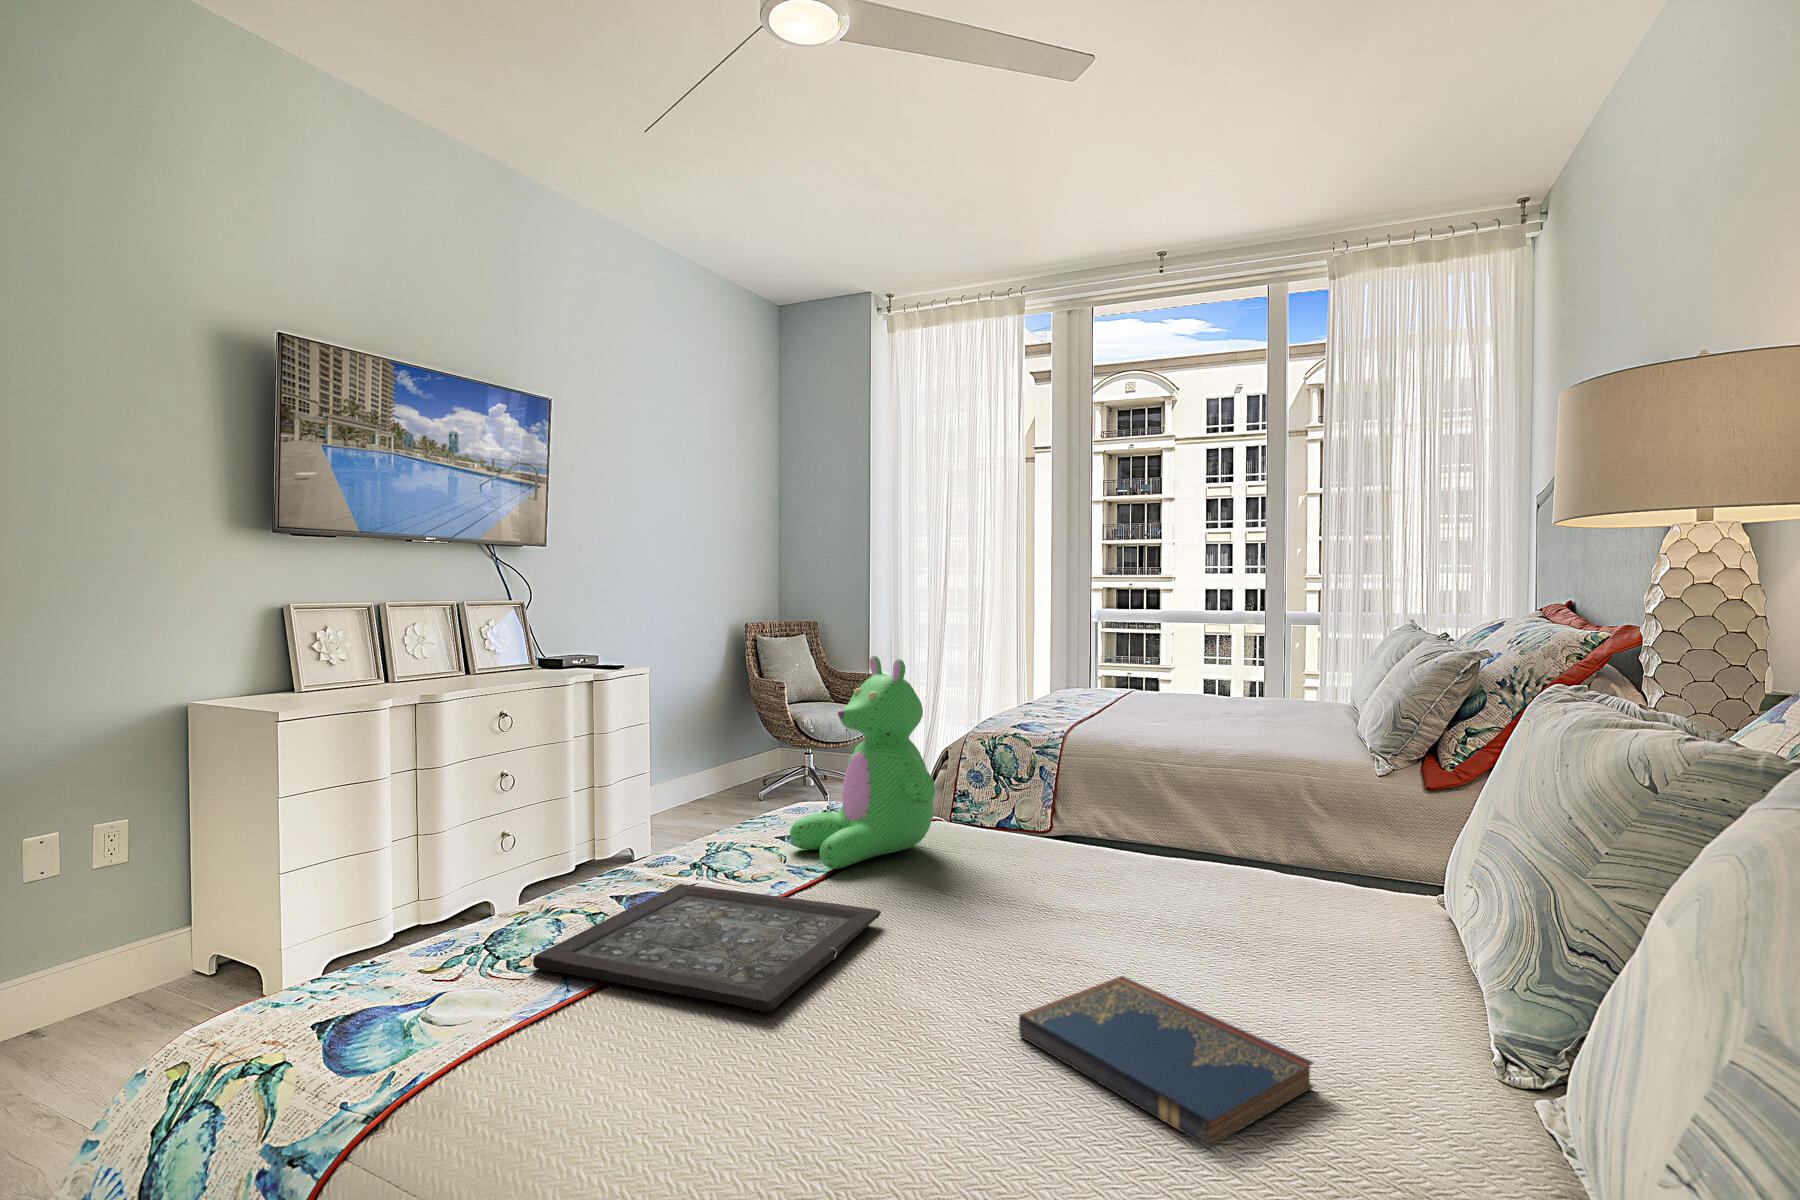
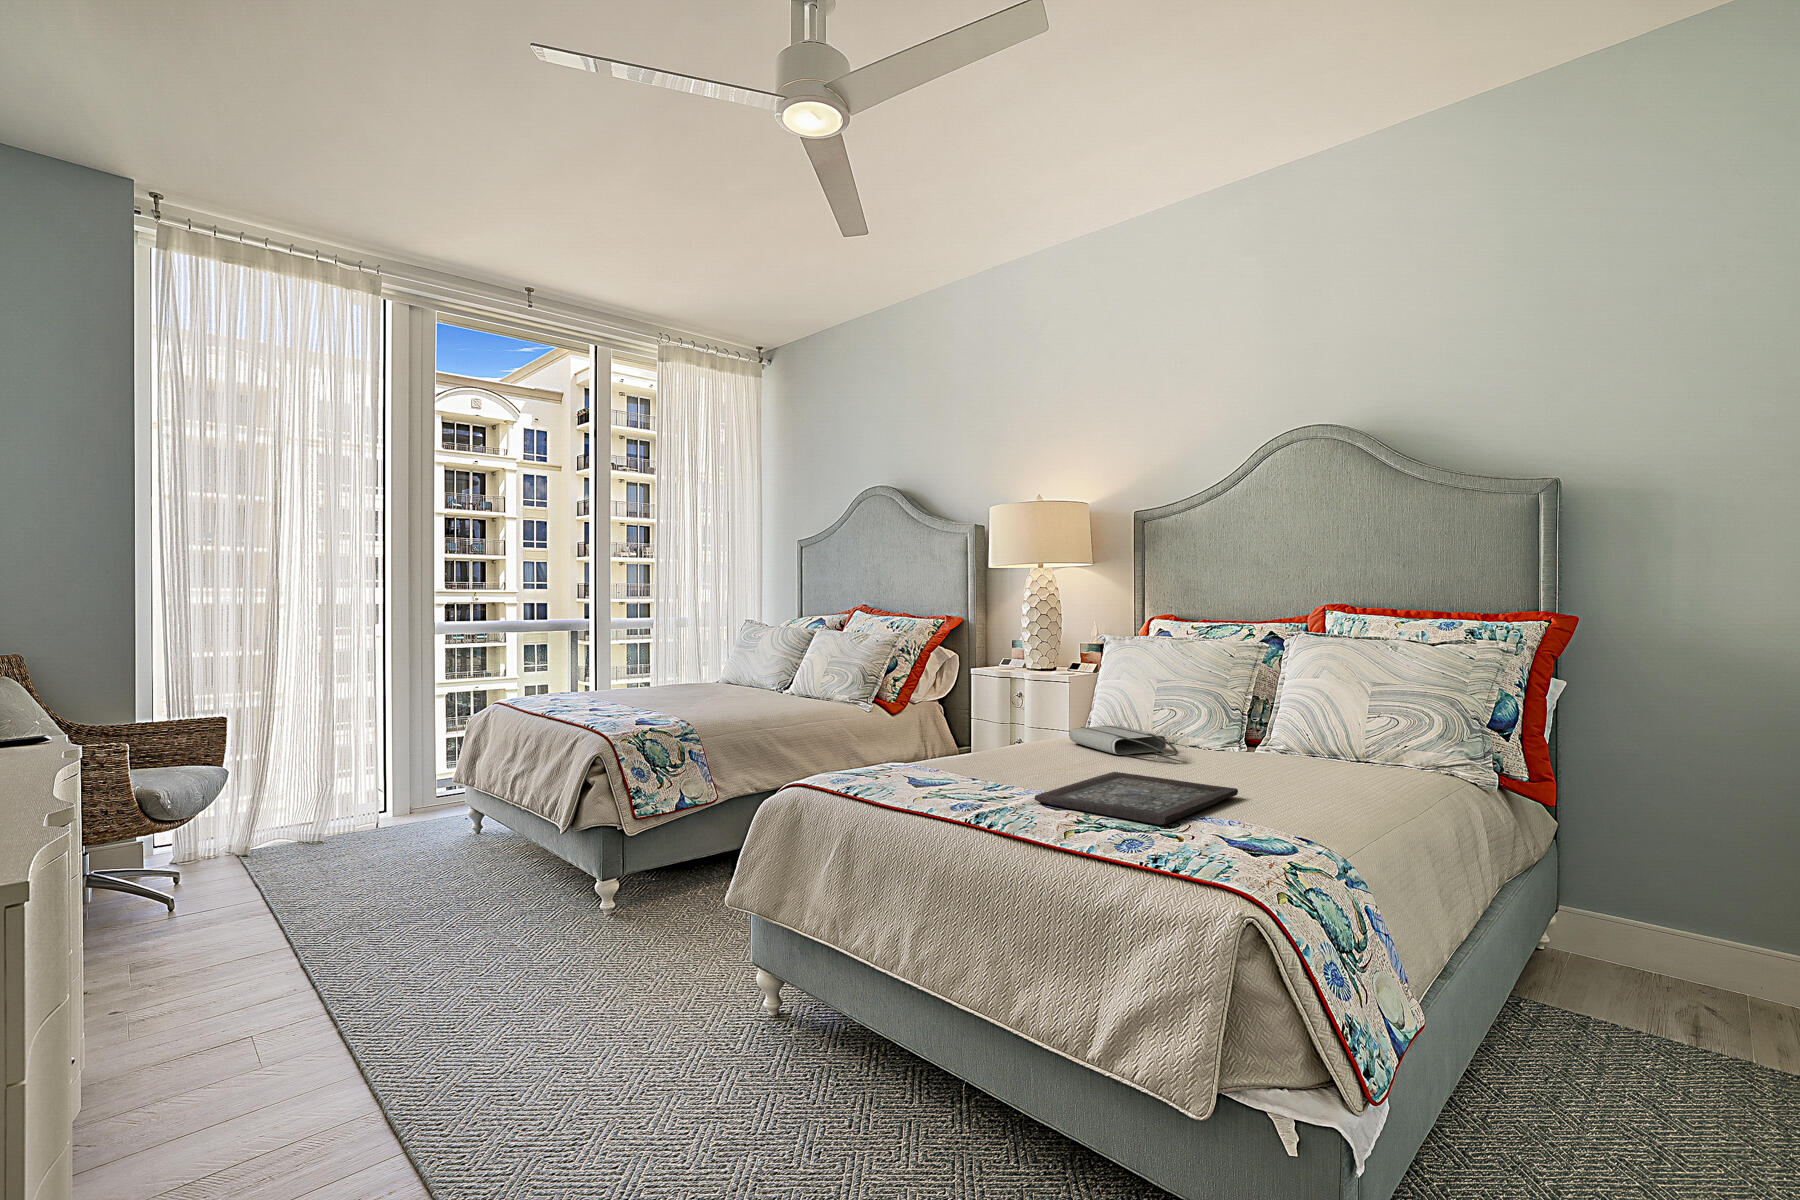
teddy bear: present [790,655,935,869] -> none [915,636,1024,780]
tote bag: none [1089,851,1307,947] -> present [1069,726,1178,758]
hardcover book: present [1019,976,1314,1148] -> none [1217,752,1337,777]

